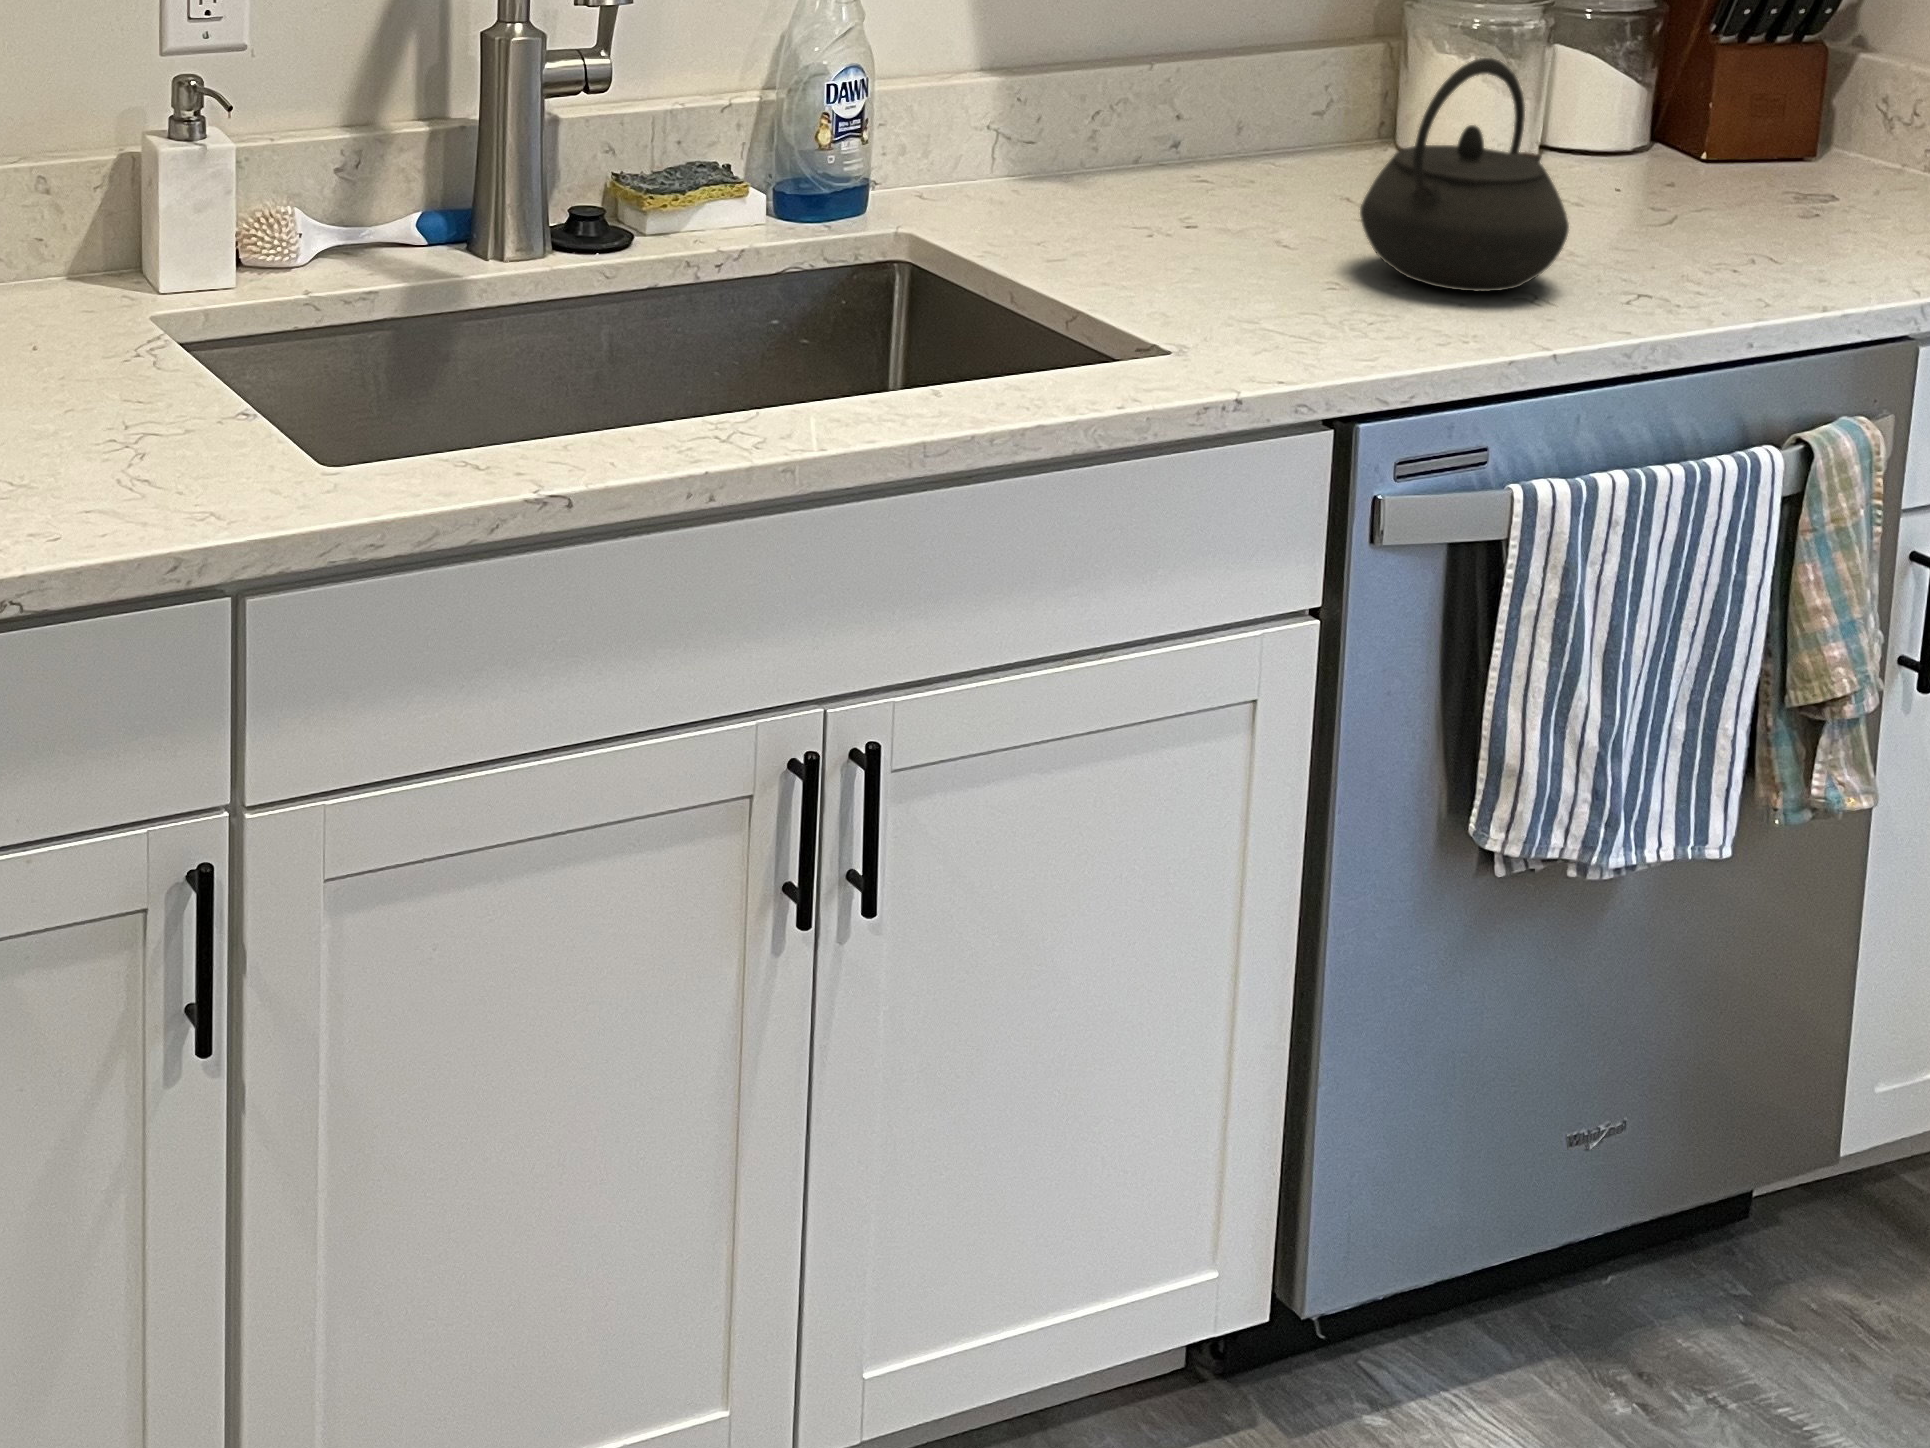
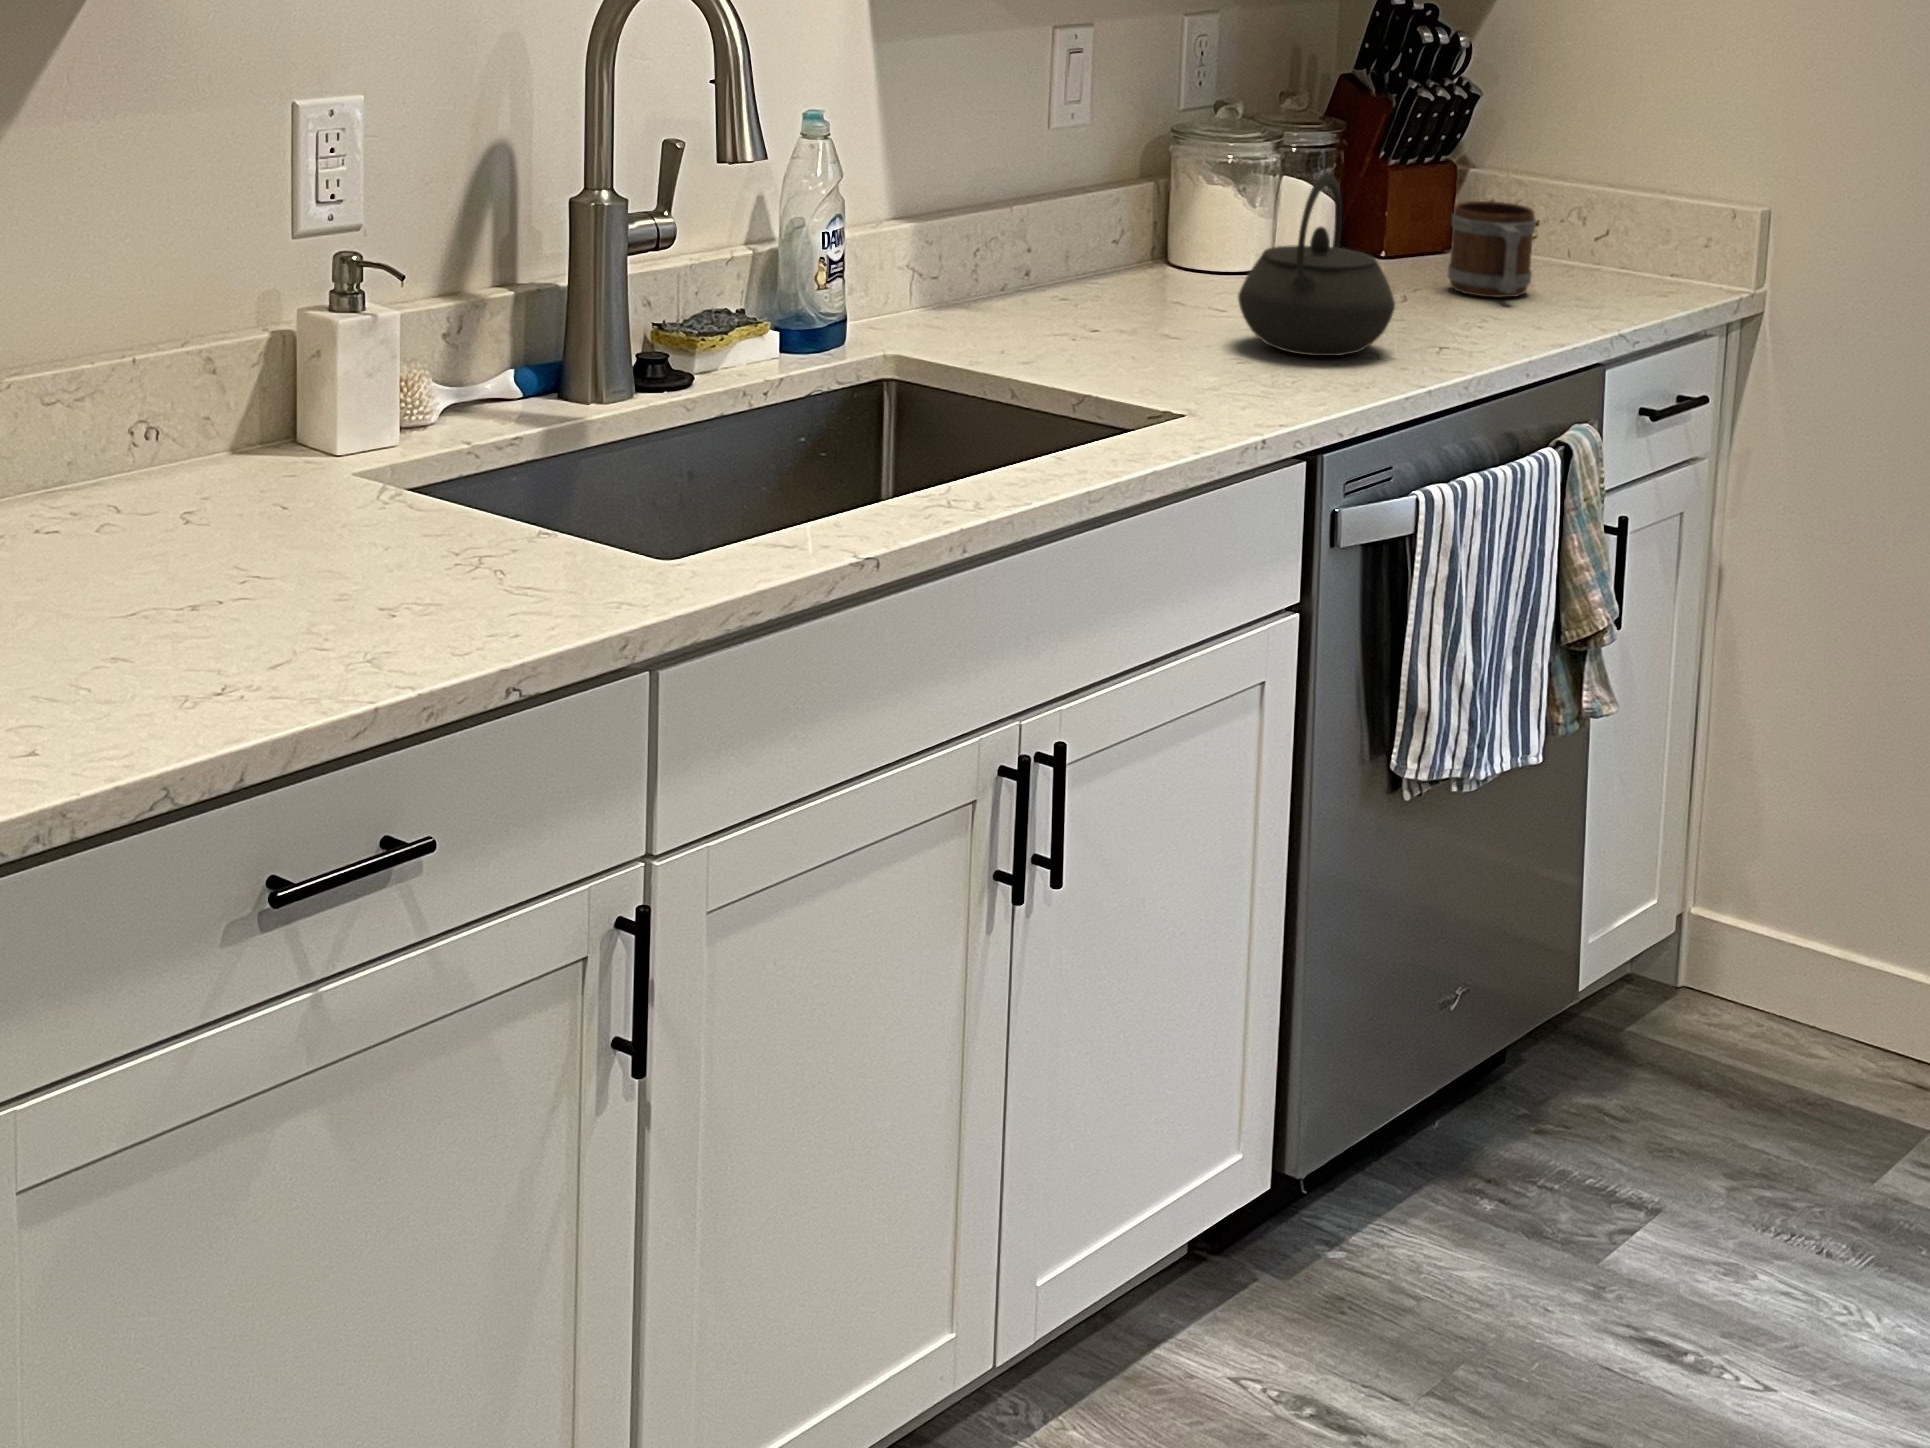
mug: none [1745,102,1874,231] -> present [1447,201,1536,297]

